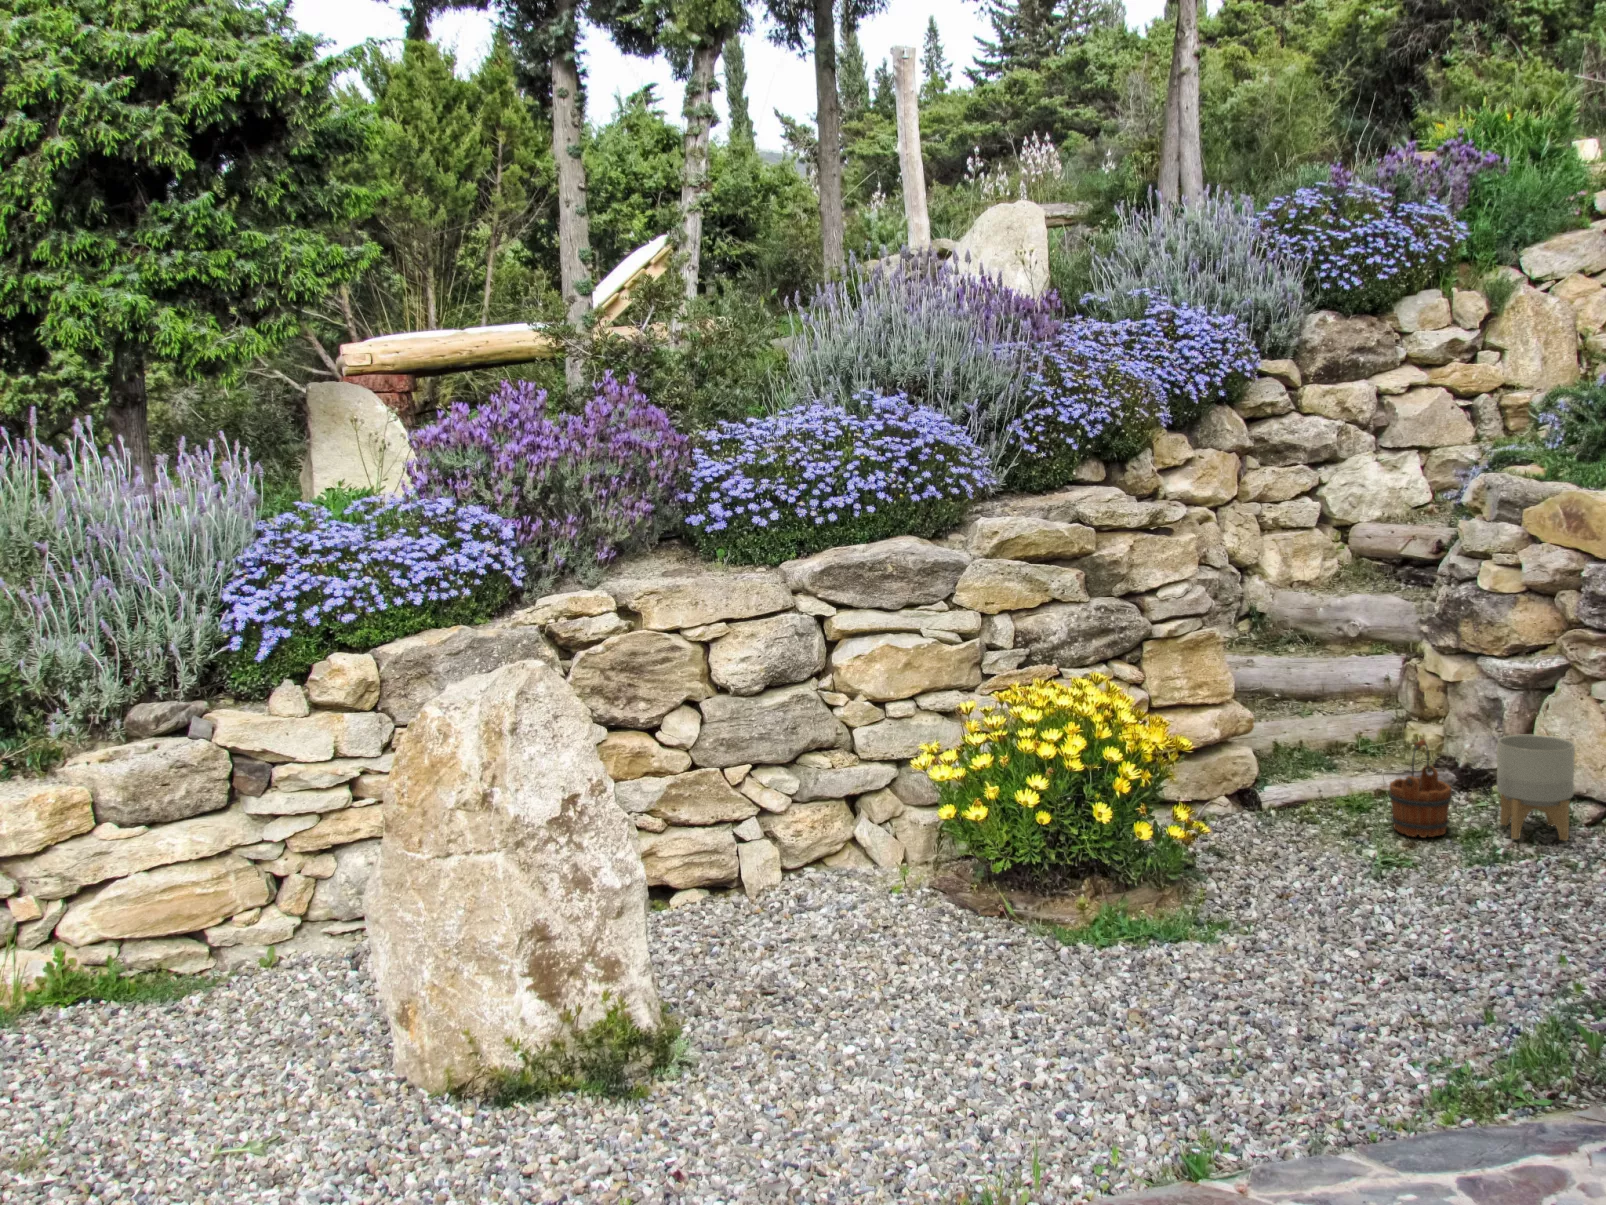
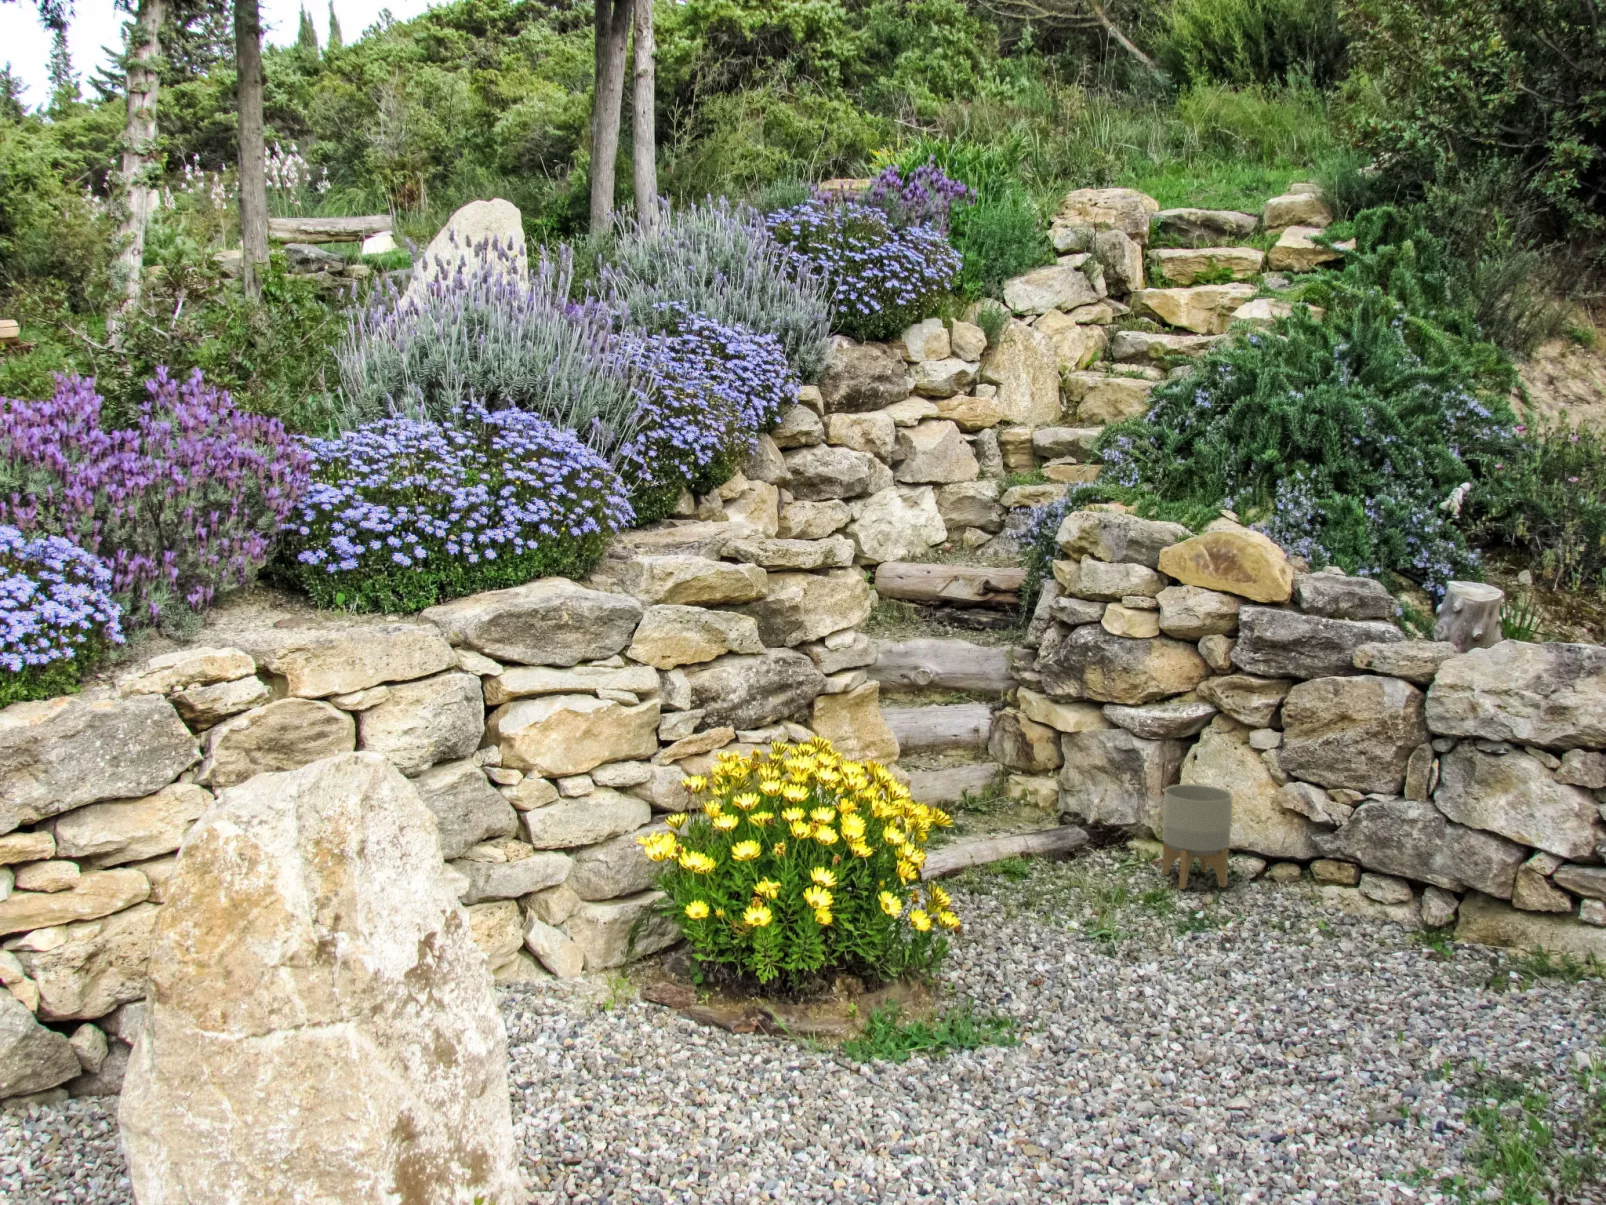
wooden bucket: present [1389,739,1451,837] -> none [1068,794,1126,893]

